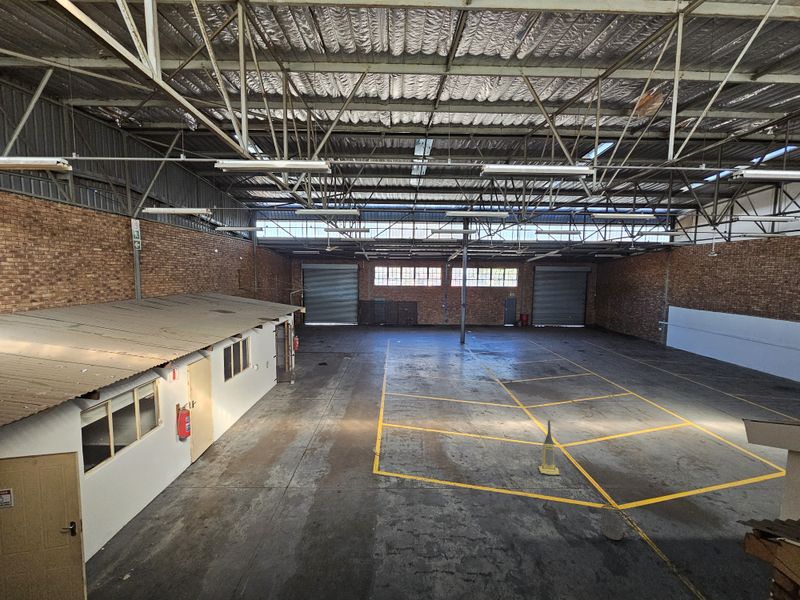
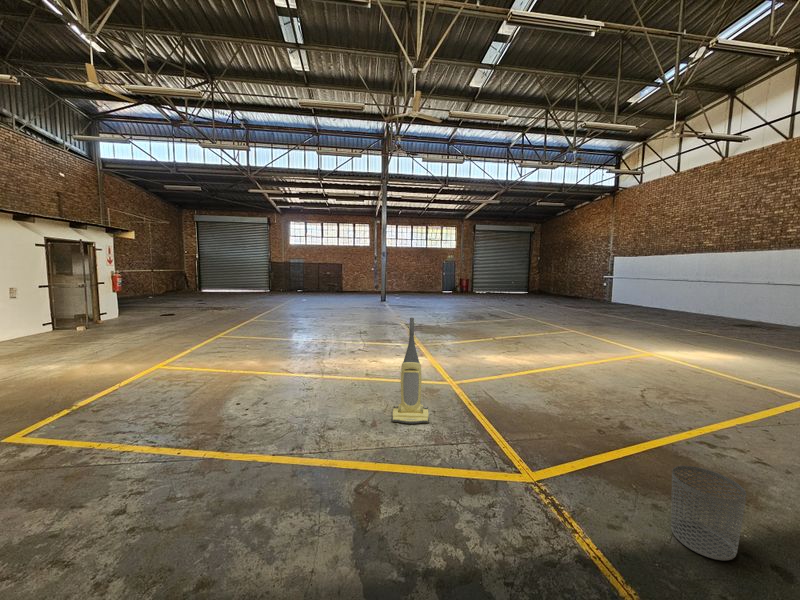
waste bin: present [601,505,624,540] -> present [671,466,746,560]

